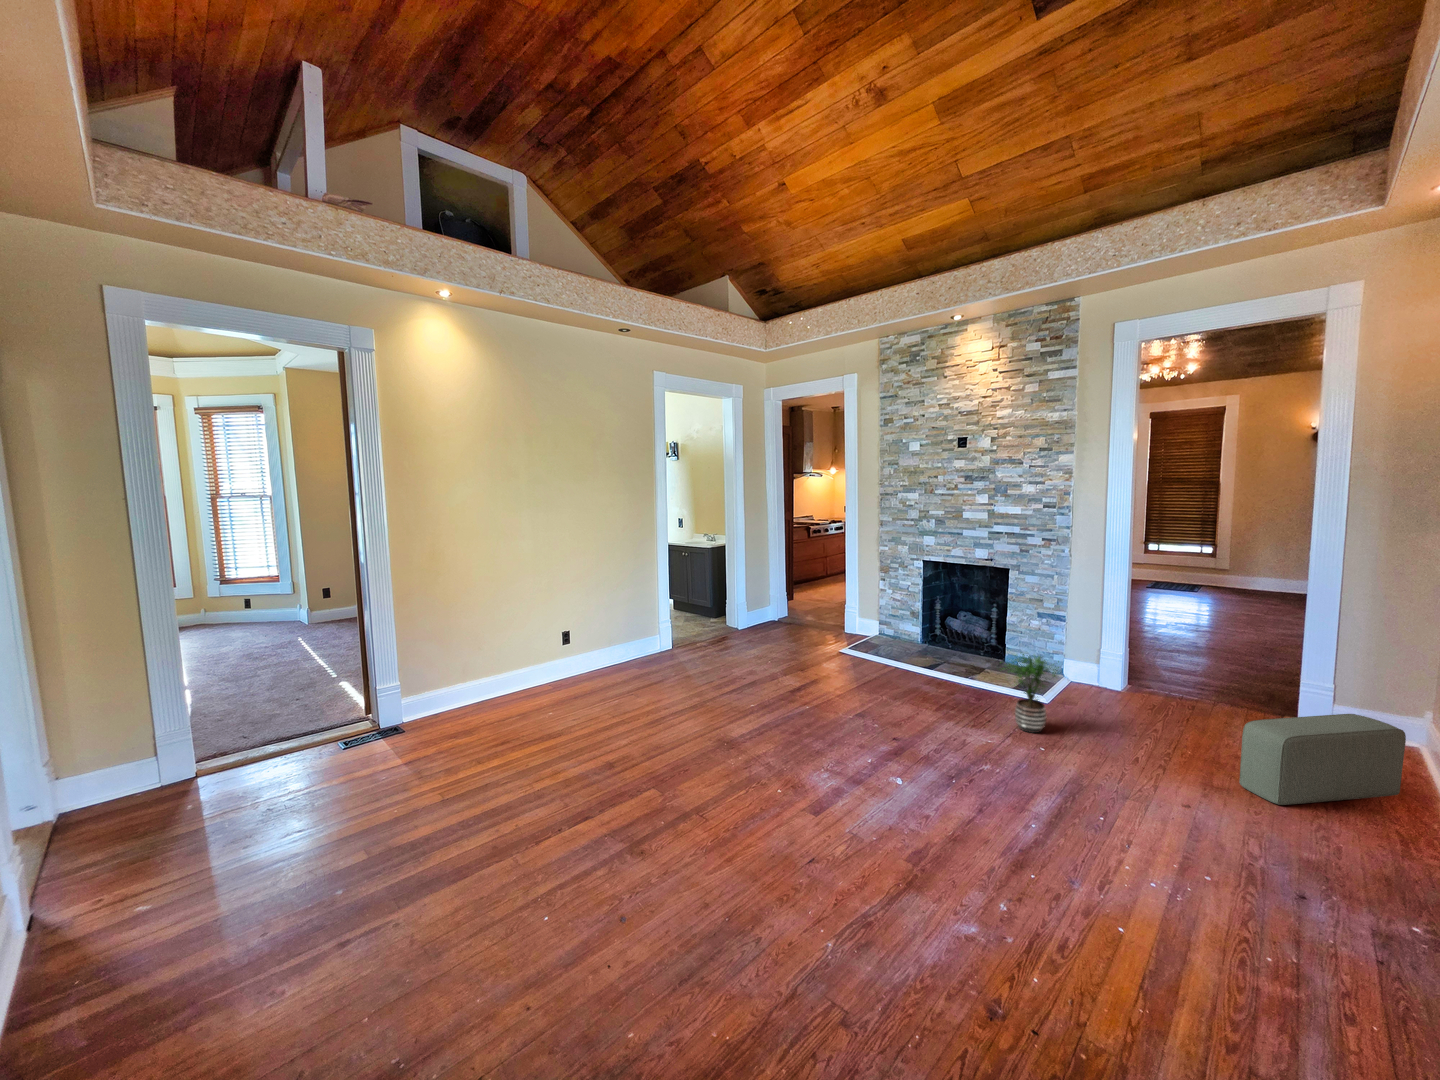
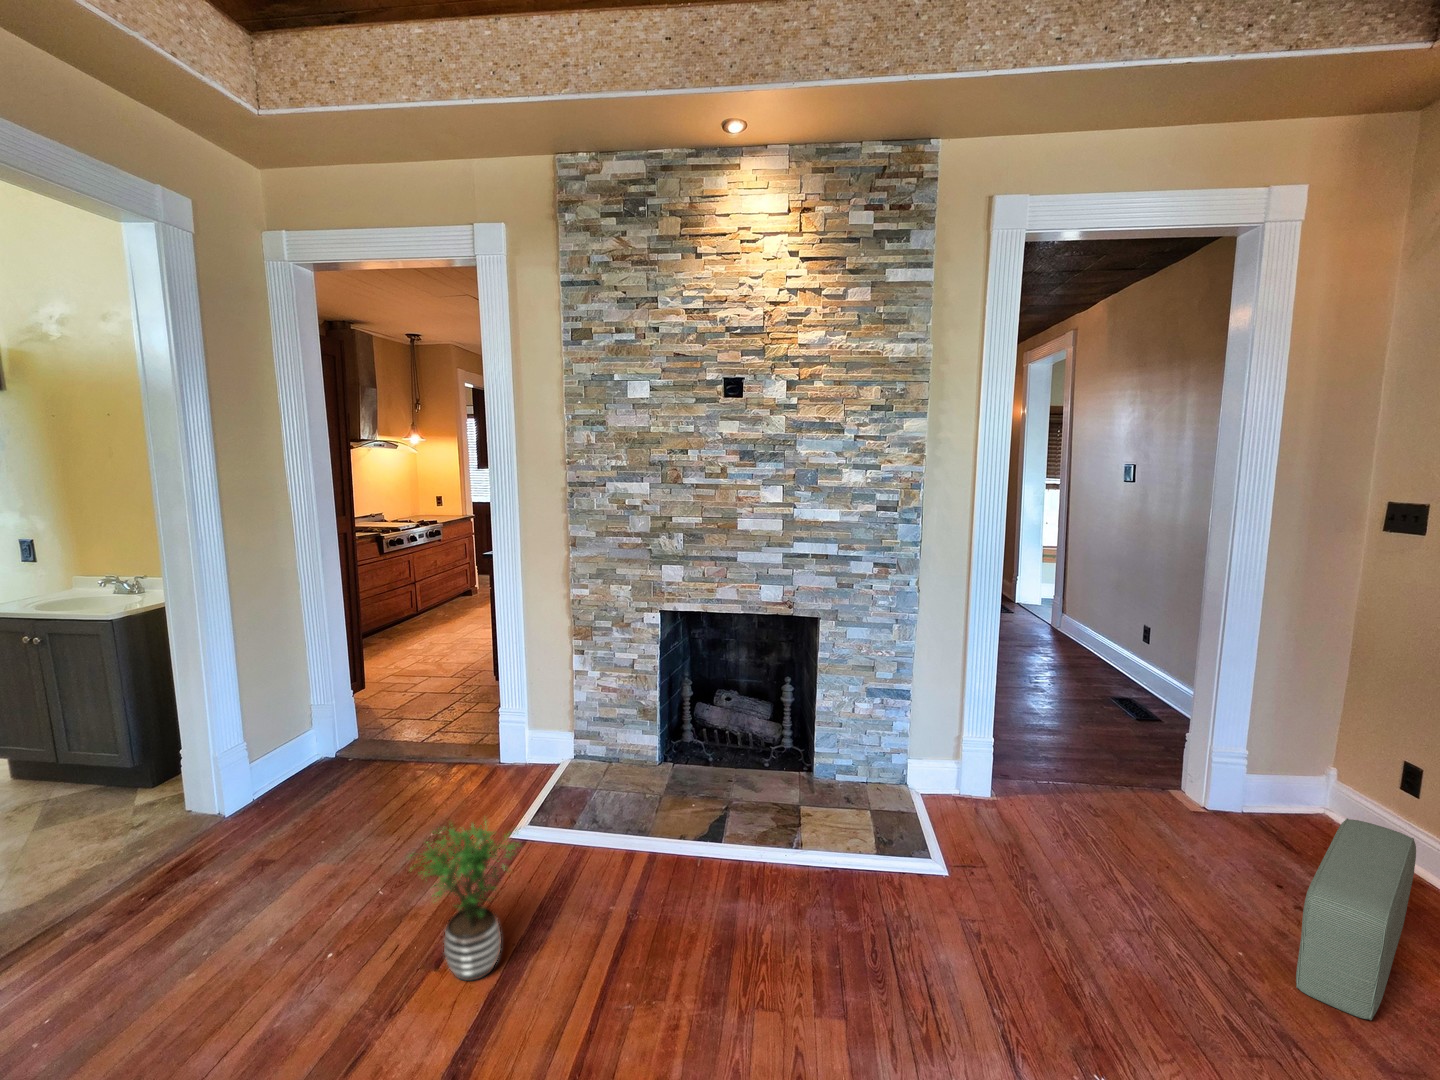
potted plant: present [1000,654,1059,733] -> present [410,821,519,981]

